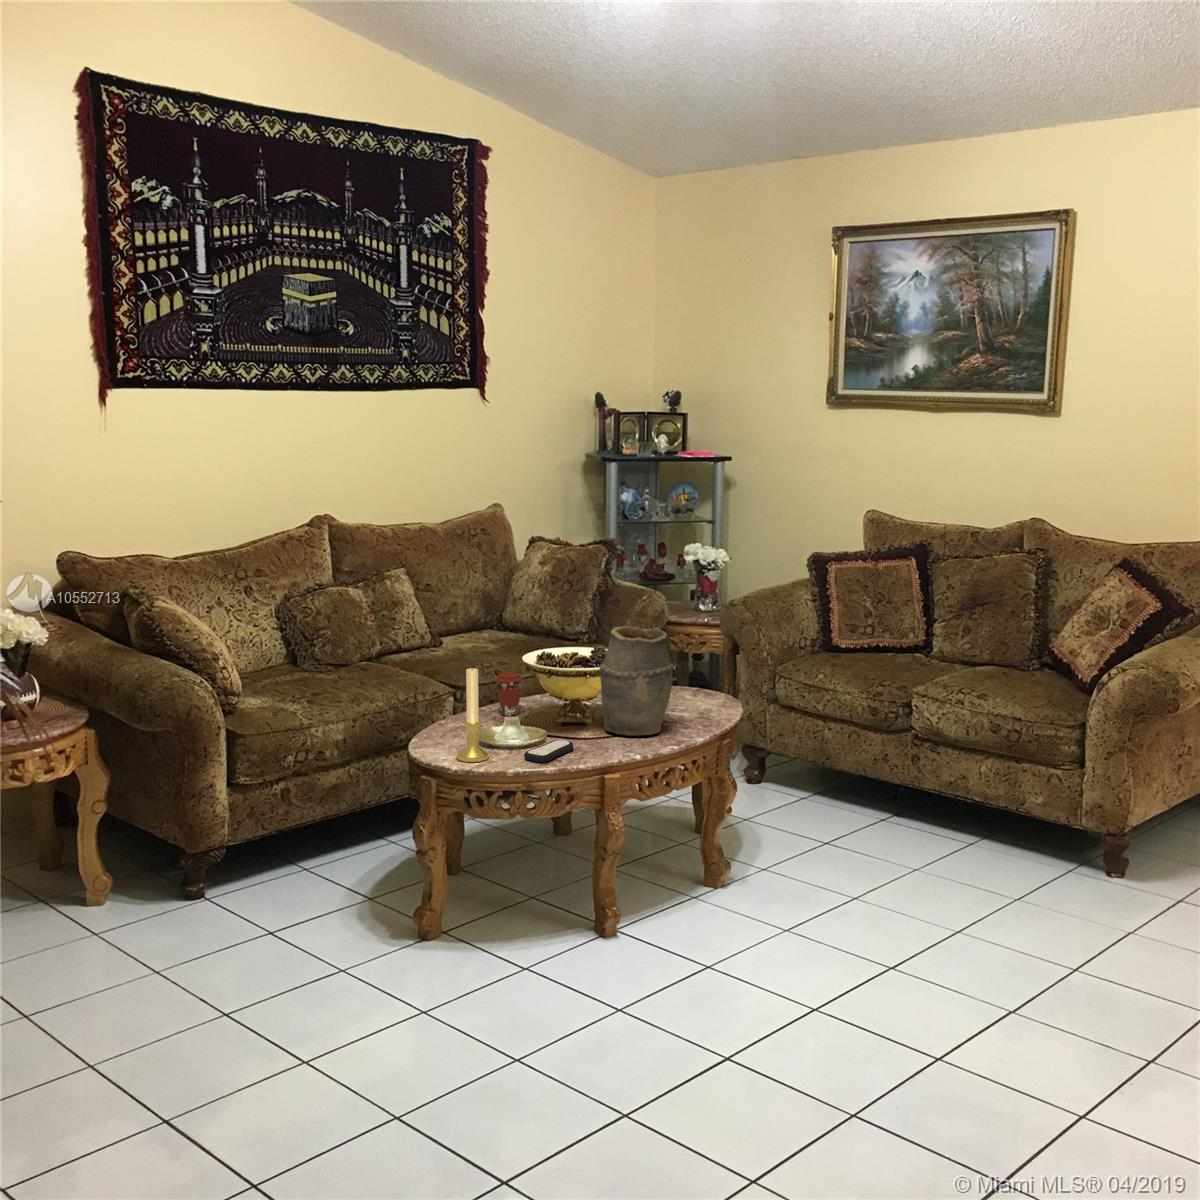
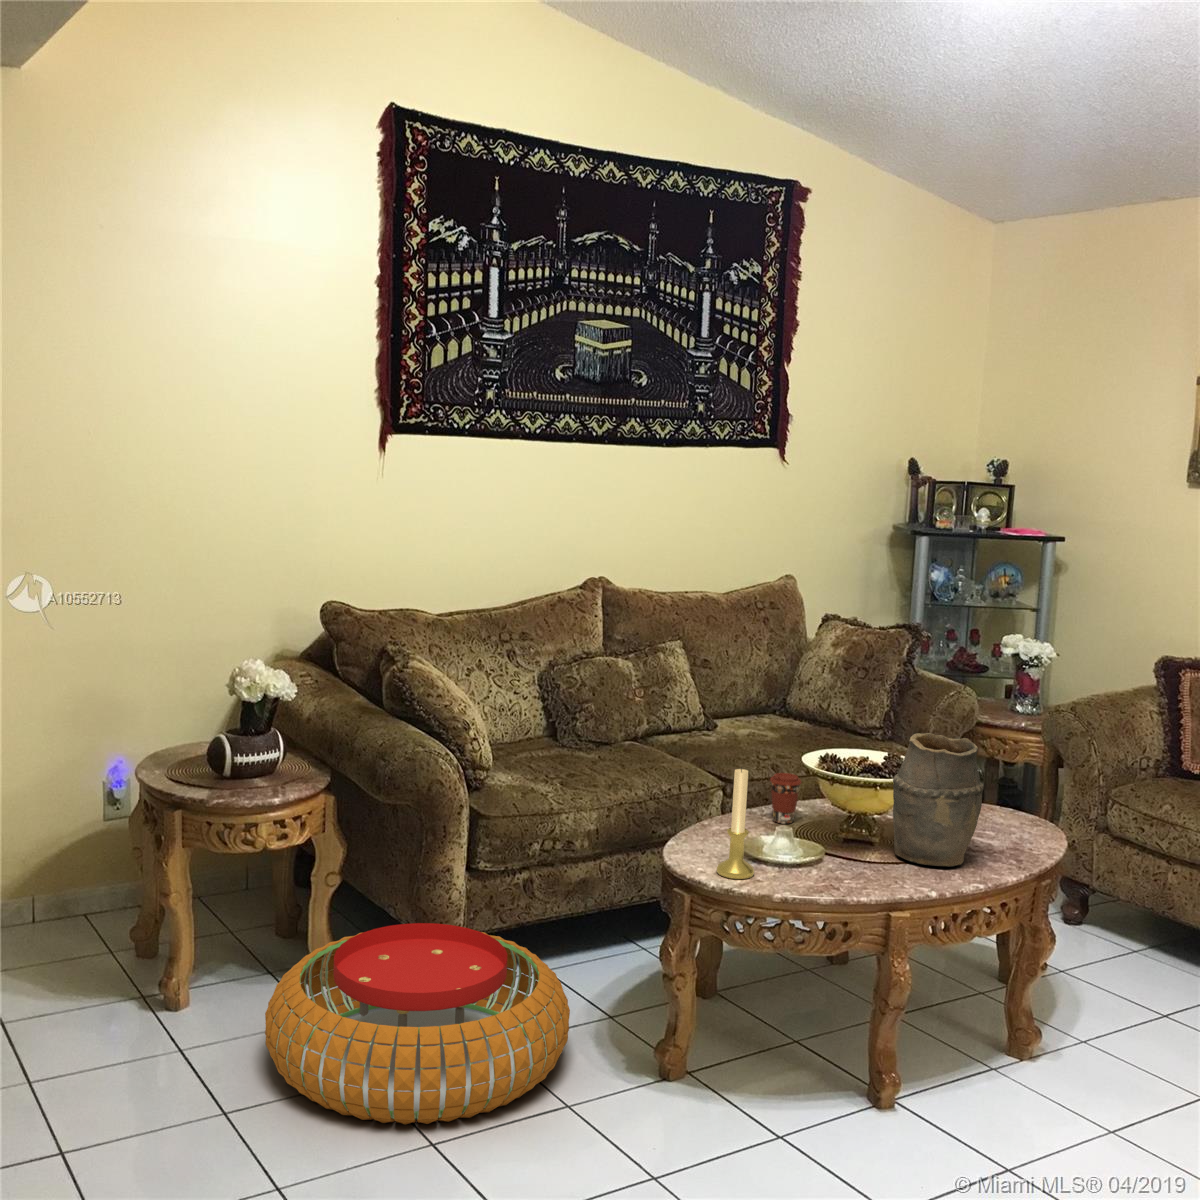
remote control: present [524,740,573,763] -> none [795,862,855,889]
pouf: none [52,834,337,1008] -> present [265,923,570,1124]

